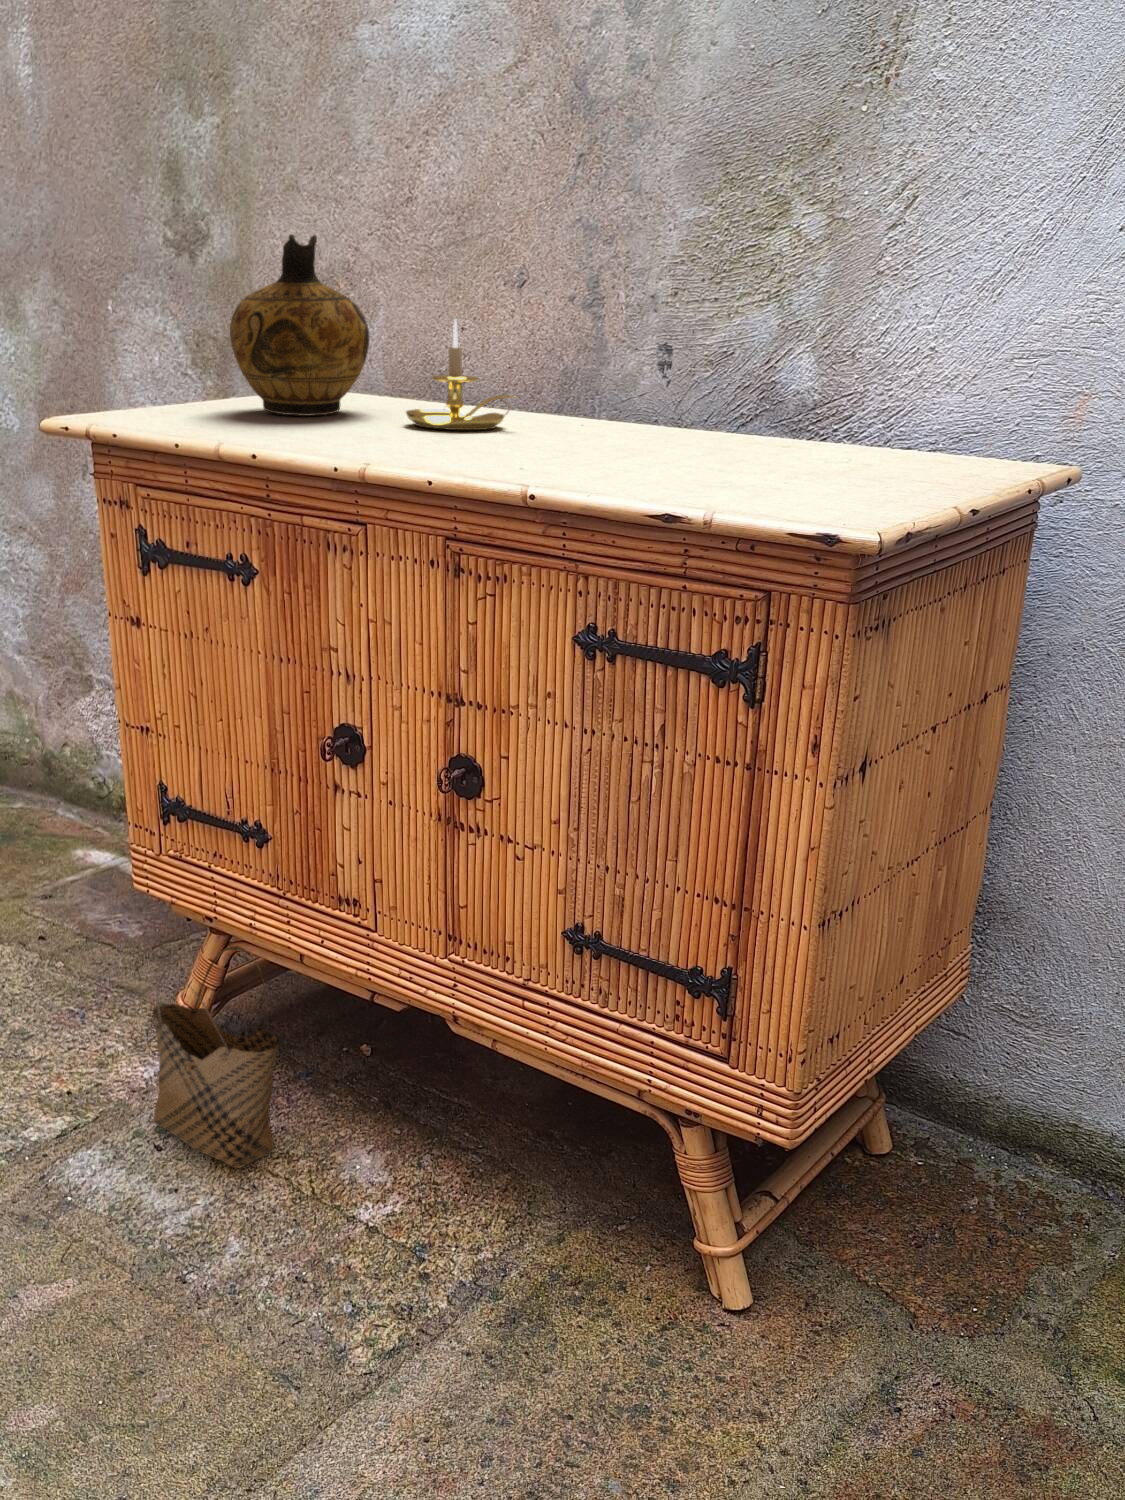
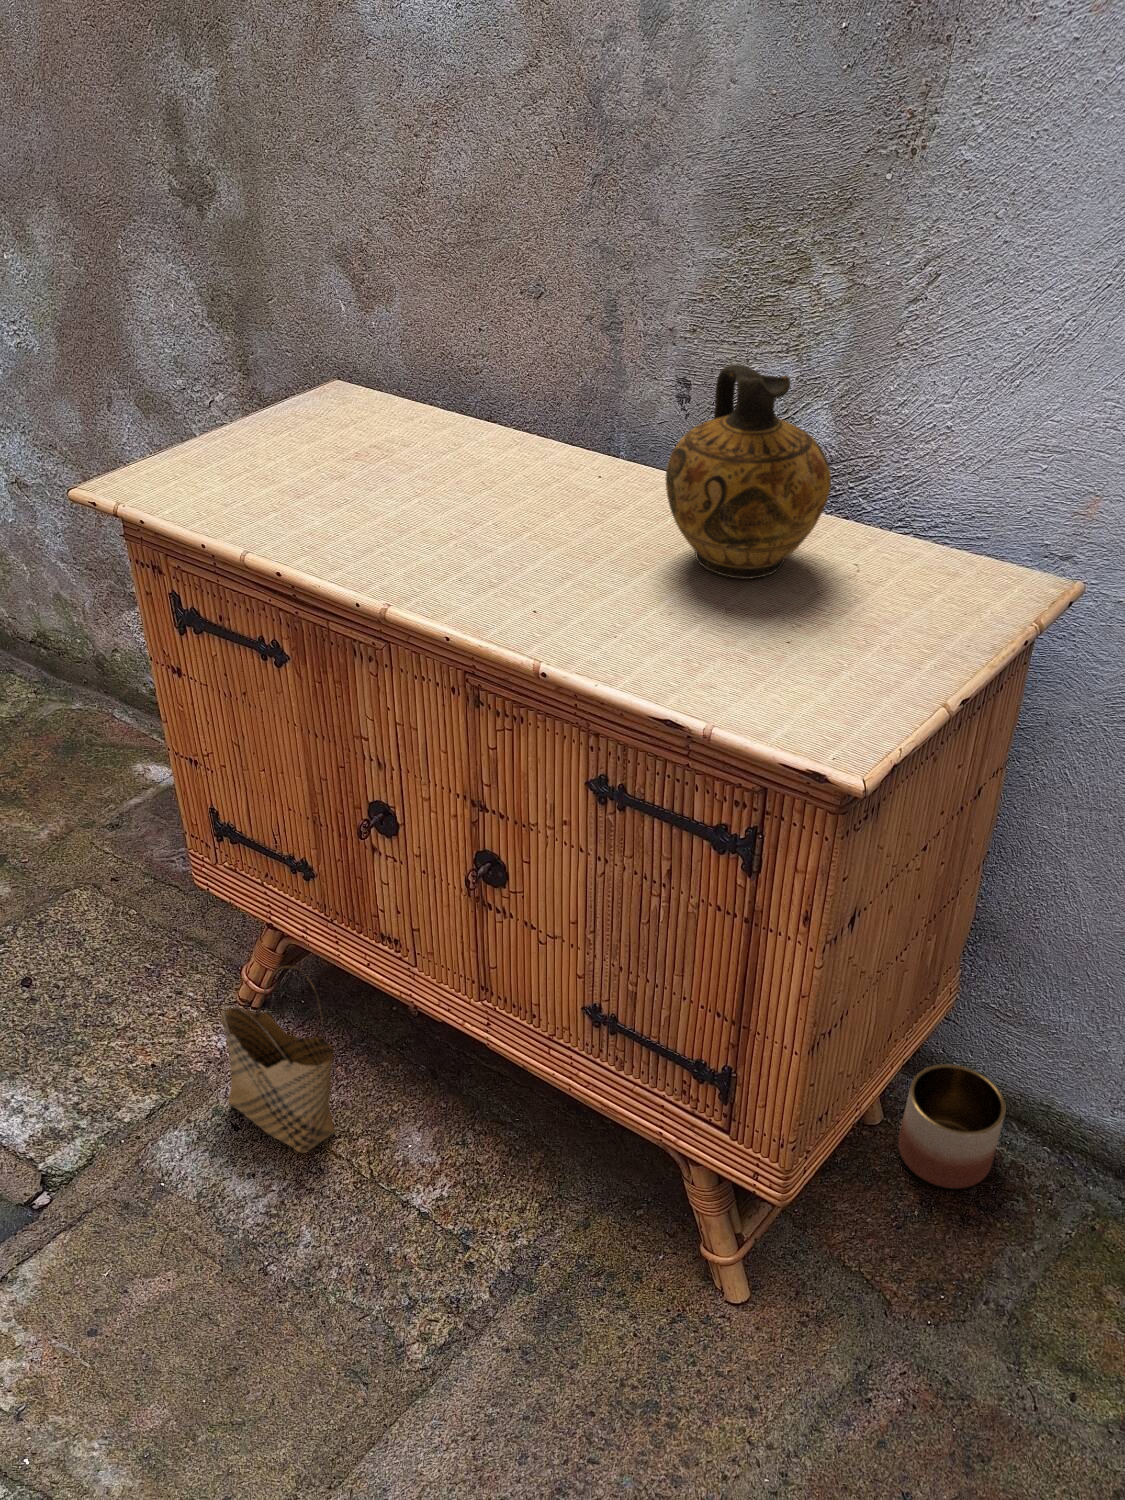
ceramic jug: present [230,234,370,416] -> present [666,364,831,579]
candle holder: present [406,319,517,430] -> none [425,389,535,503]
planter: none [913,1071,1031,1206] -> present [898,1064,1006,1189]

